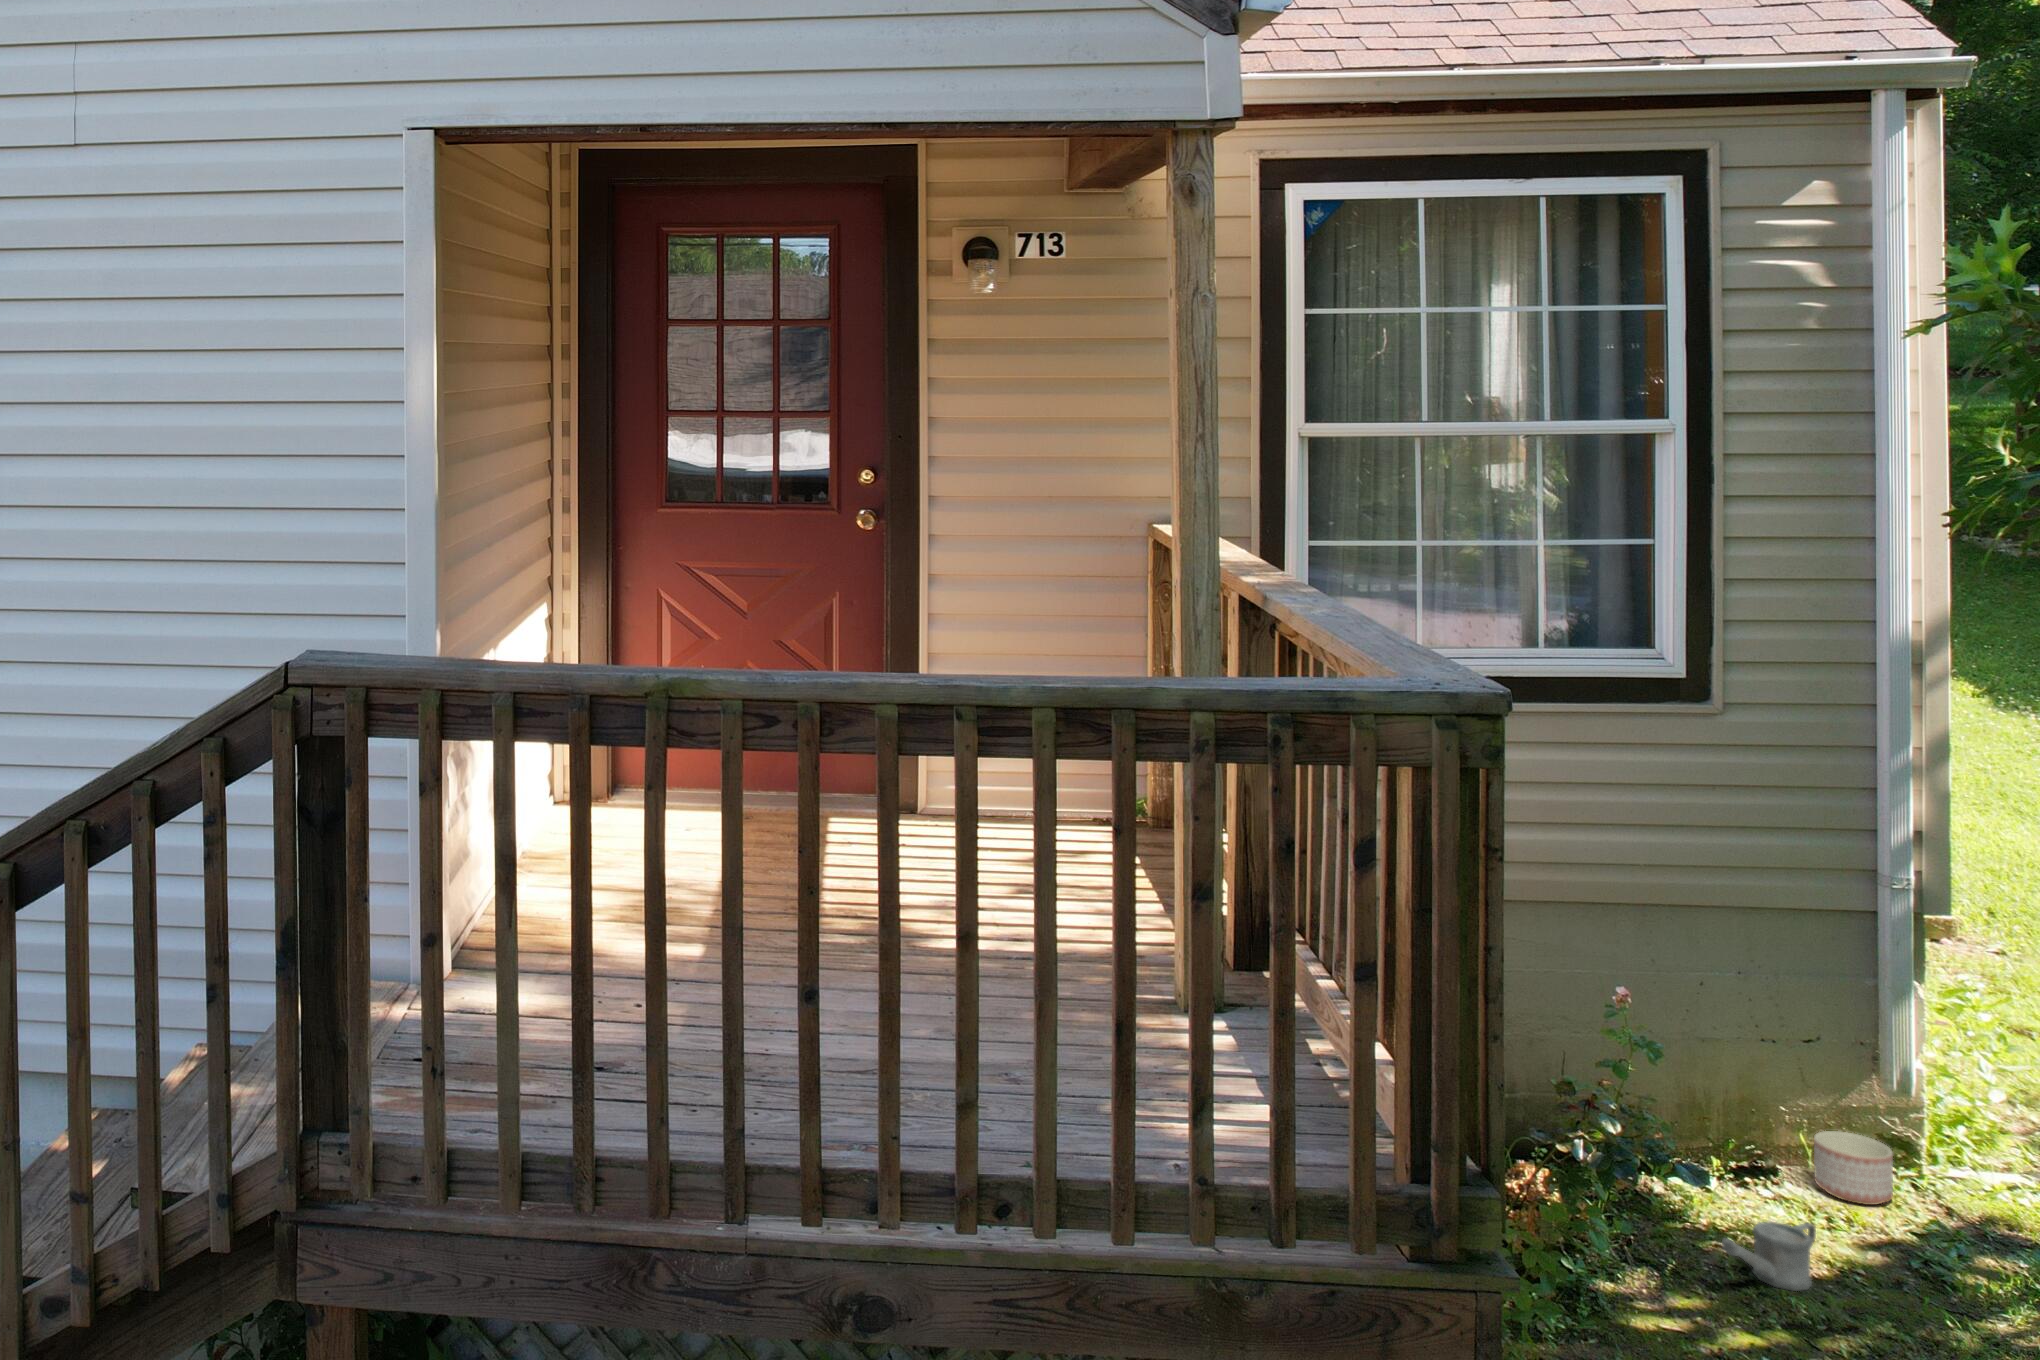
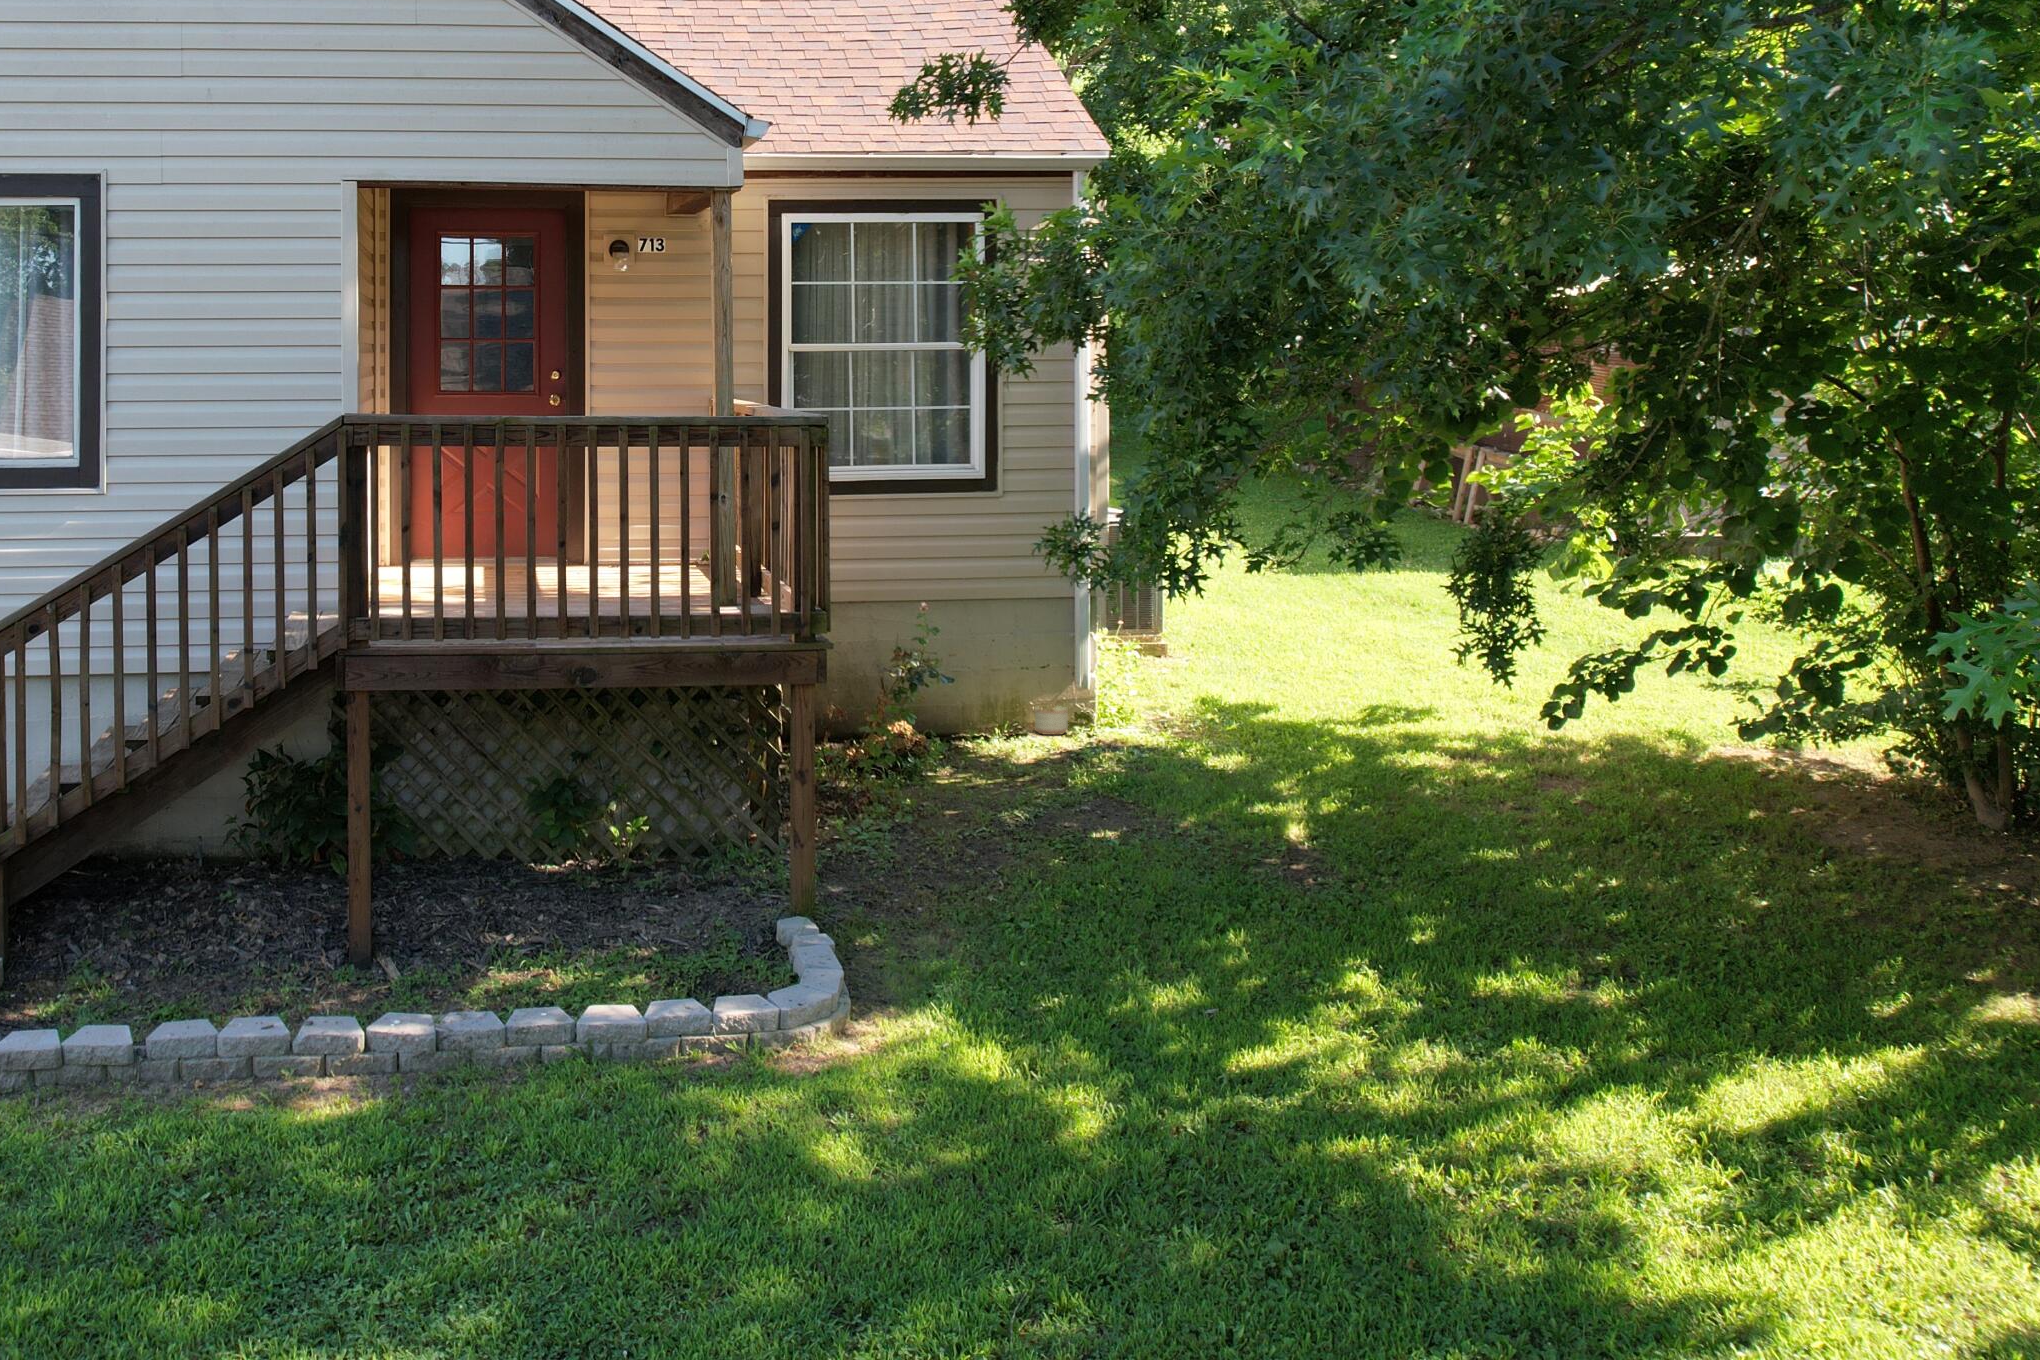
watering can: present [1722,1221,1816,1291] -> none [970,727,1016,754]

